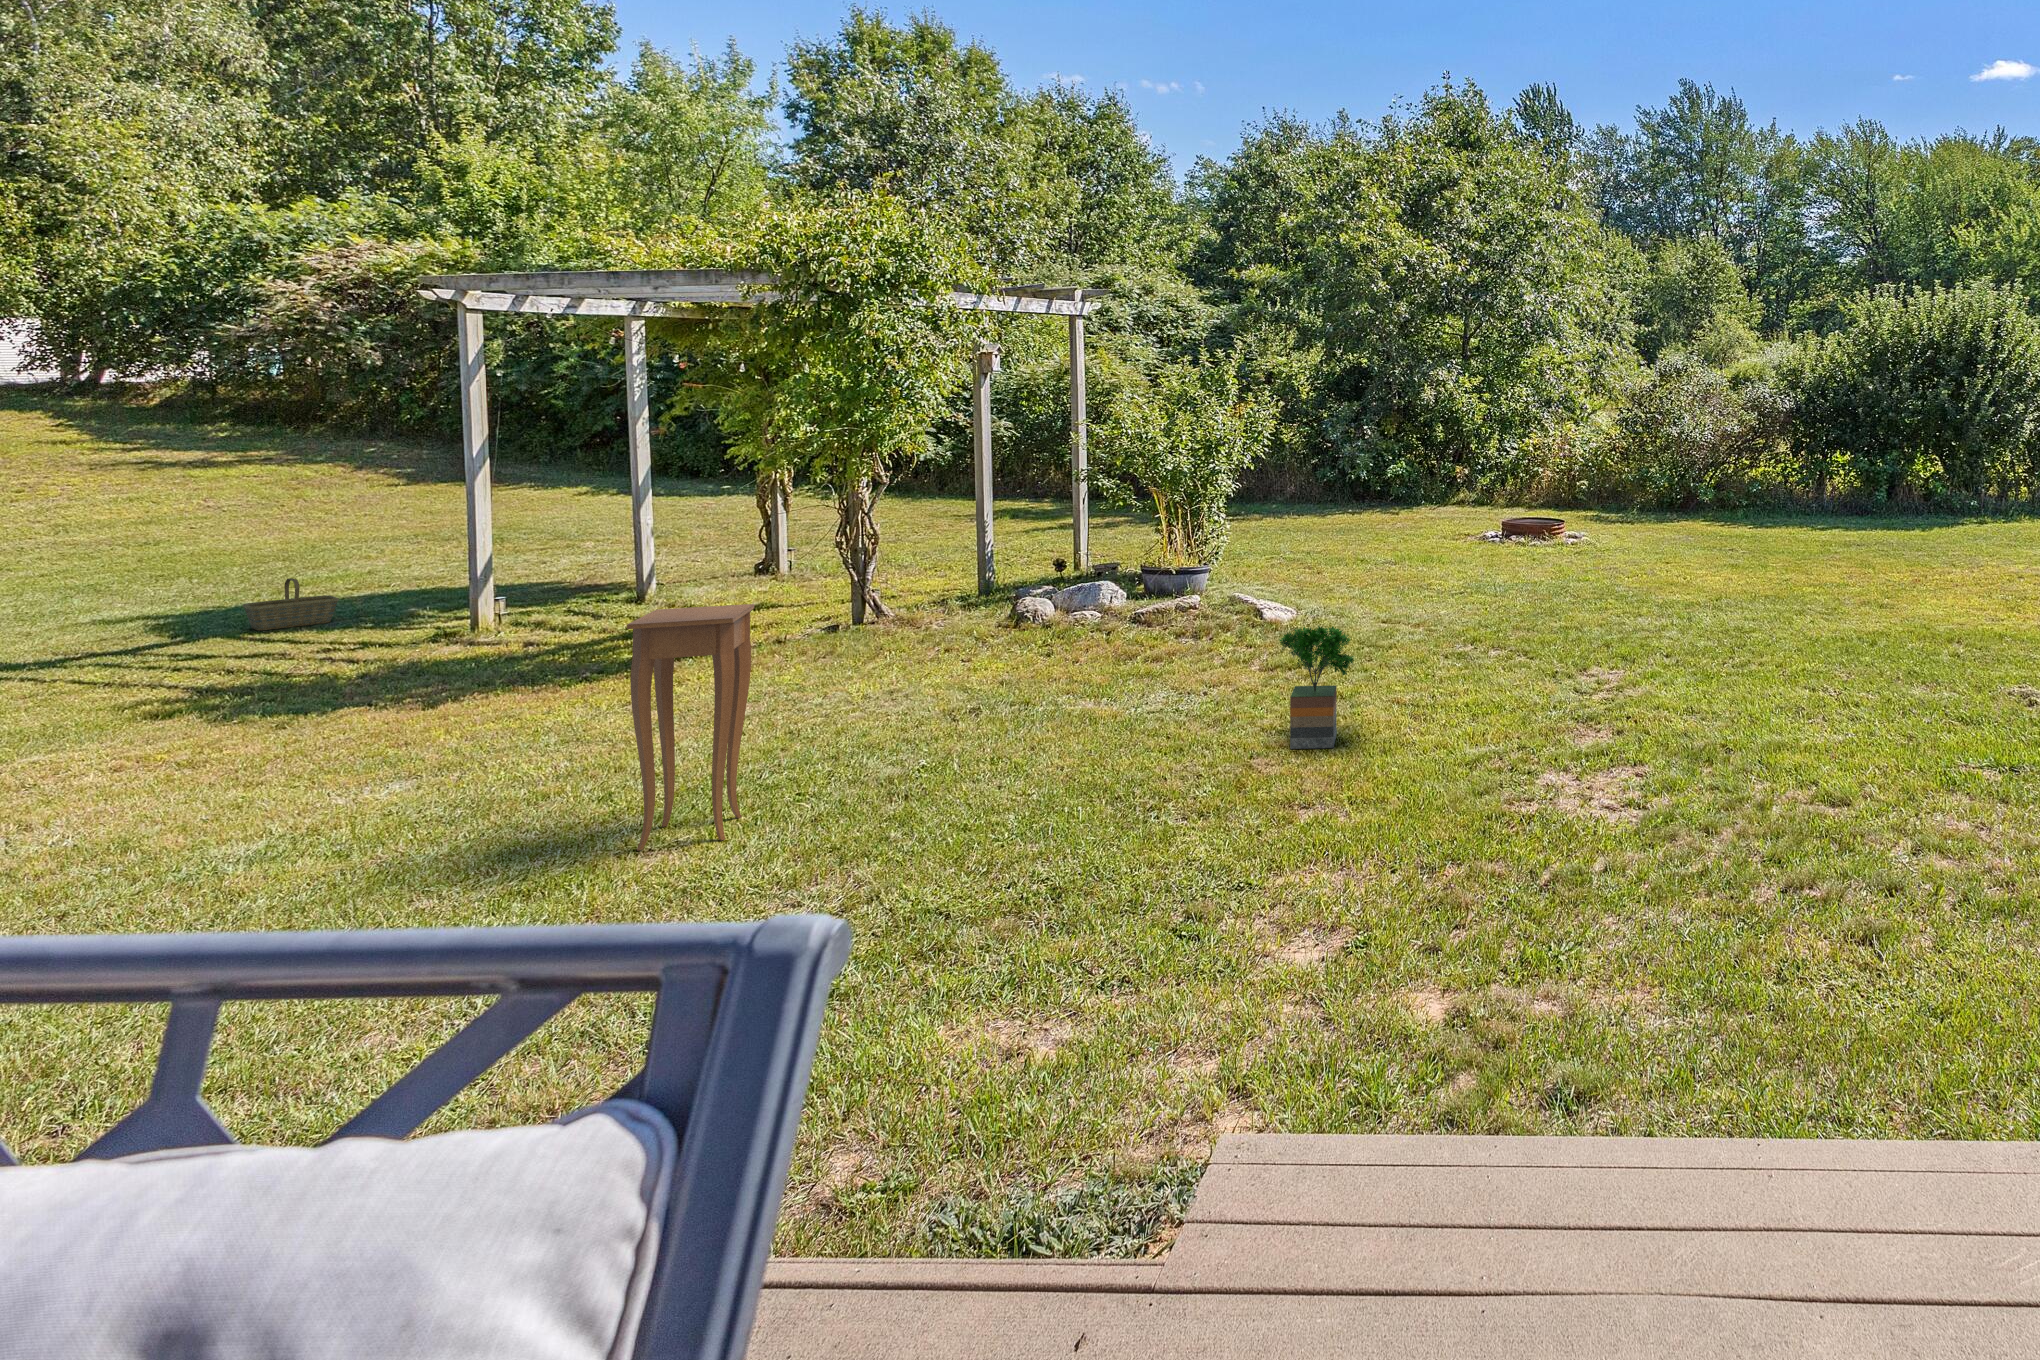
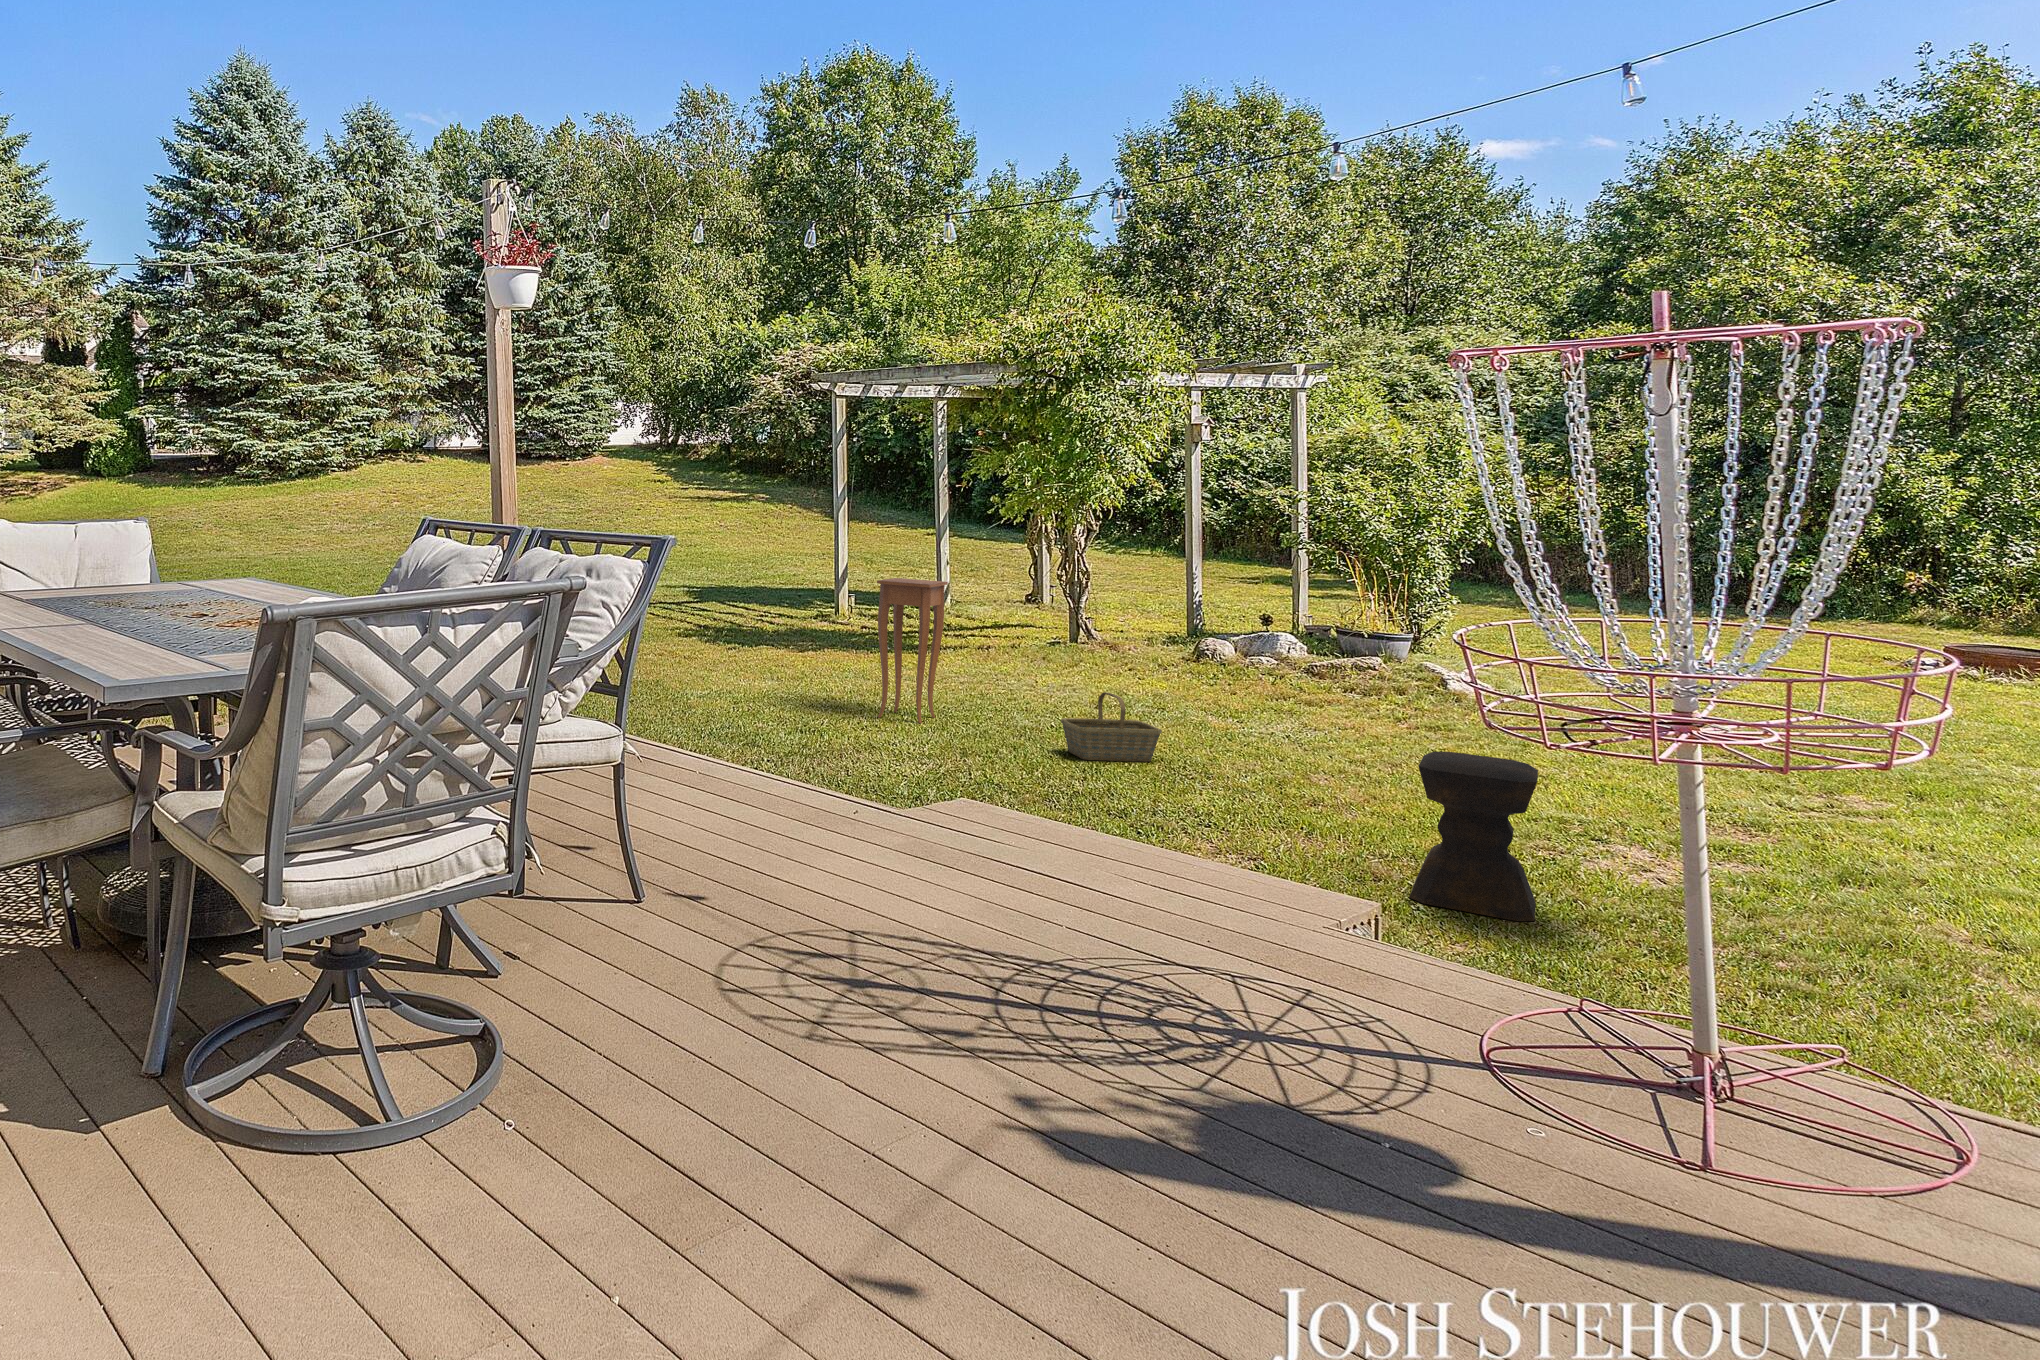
basket: present [243,578,339,631] -> present [1061,692,1162,762]
potted tree: present [1279,626,1354,749] -> none [1350,664,1433,779]
stool: none [1525,756,1668,971] -> present [1409,752,1538,921]

